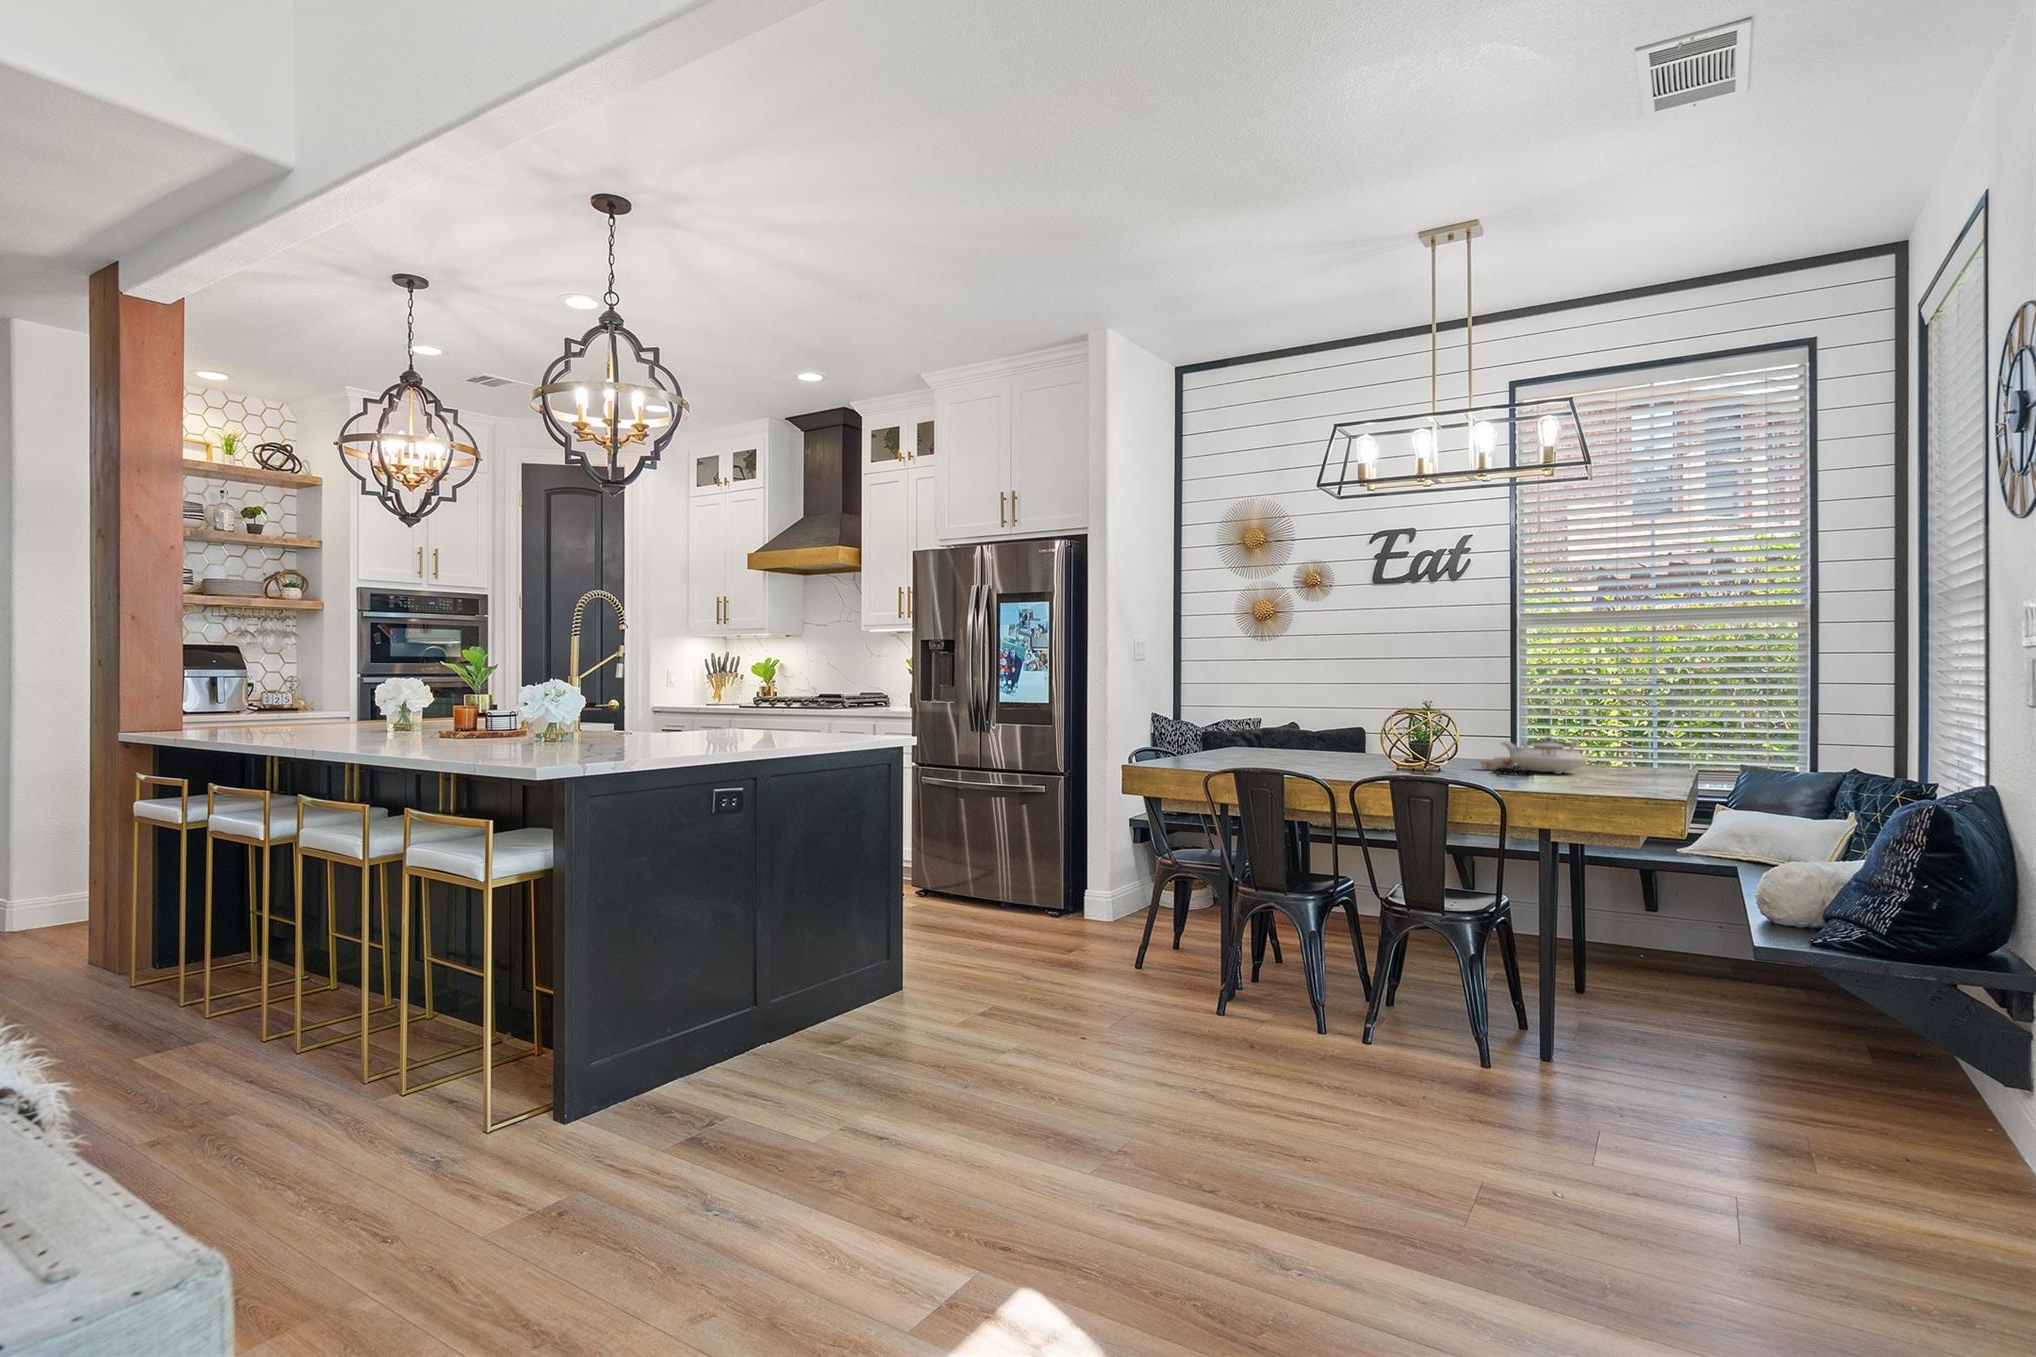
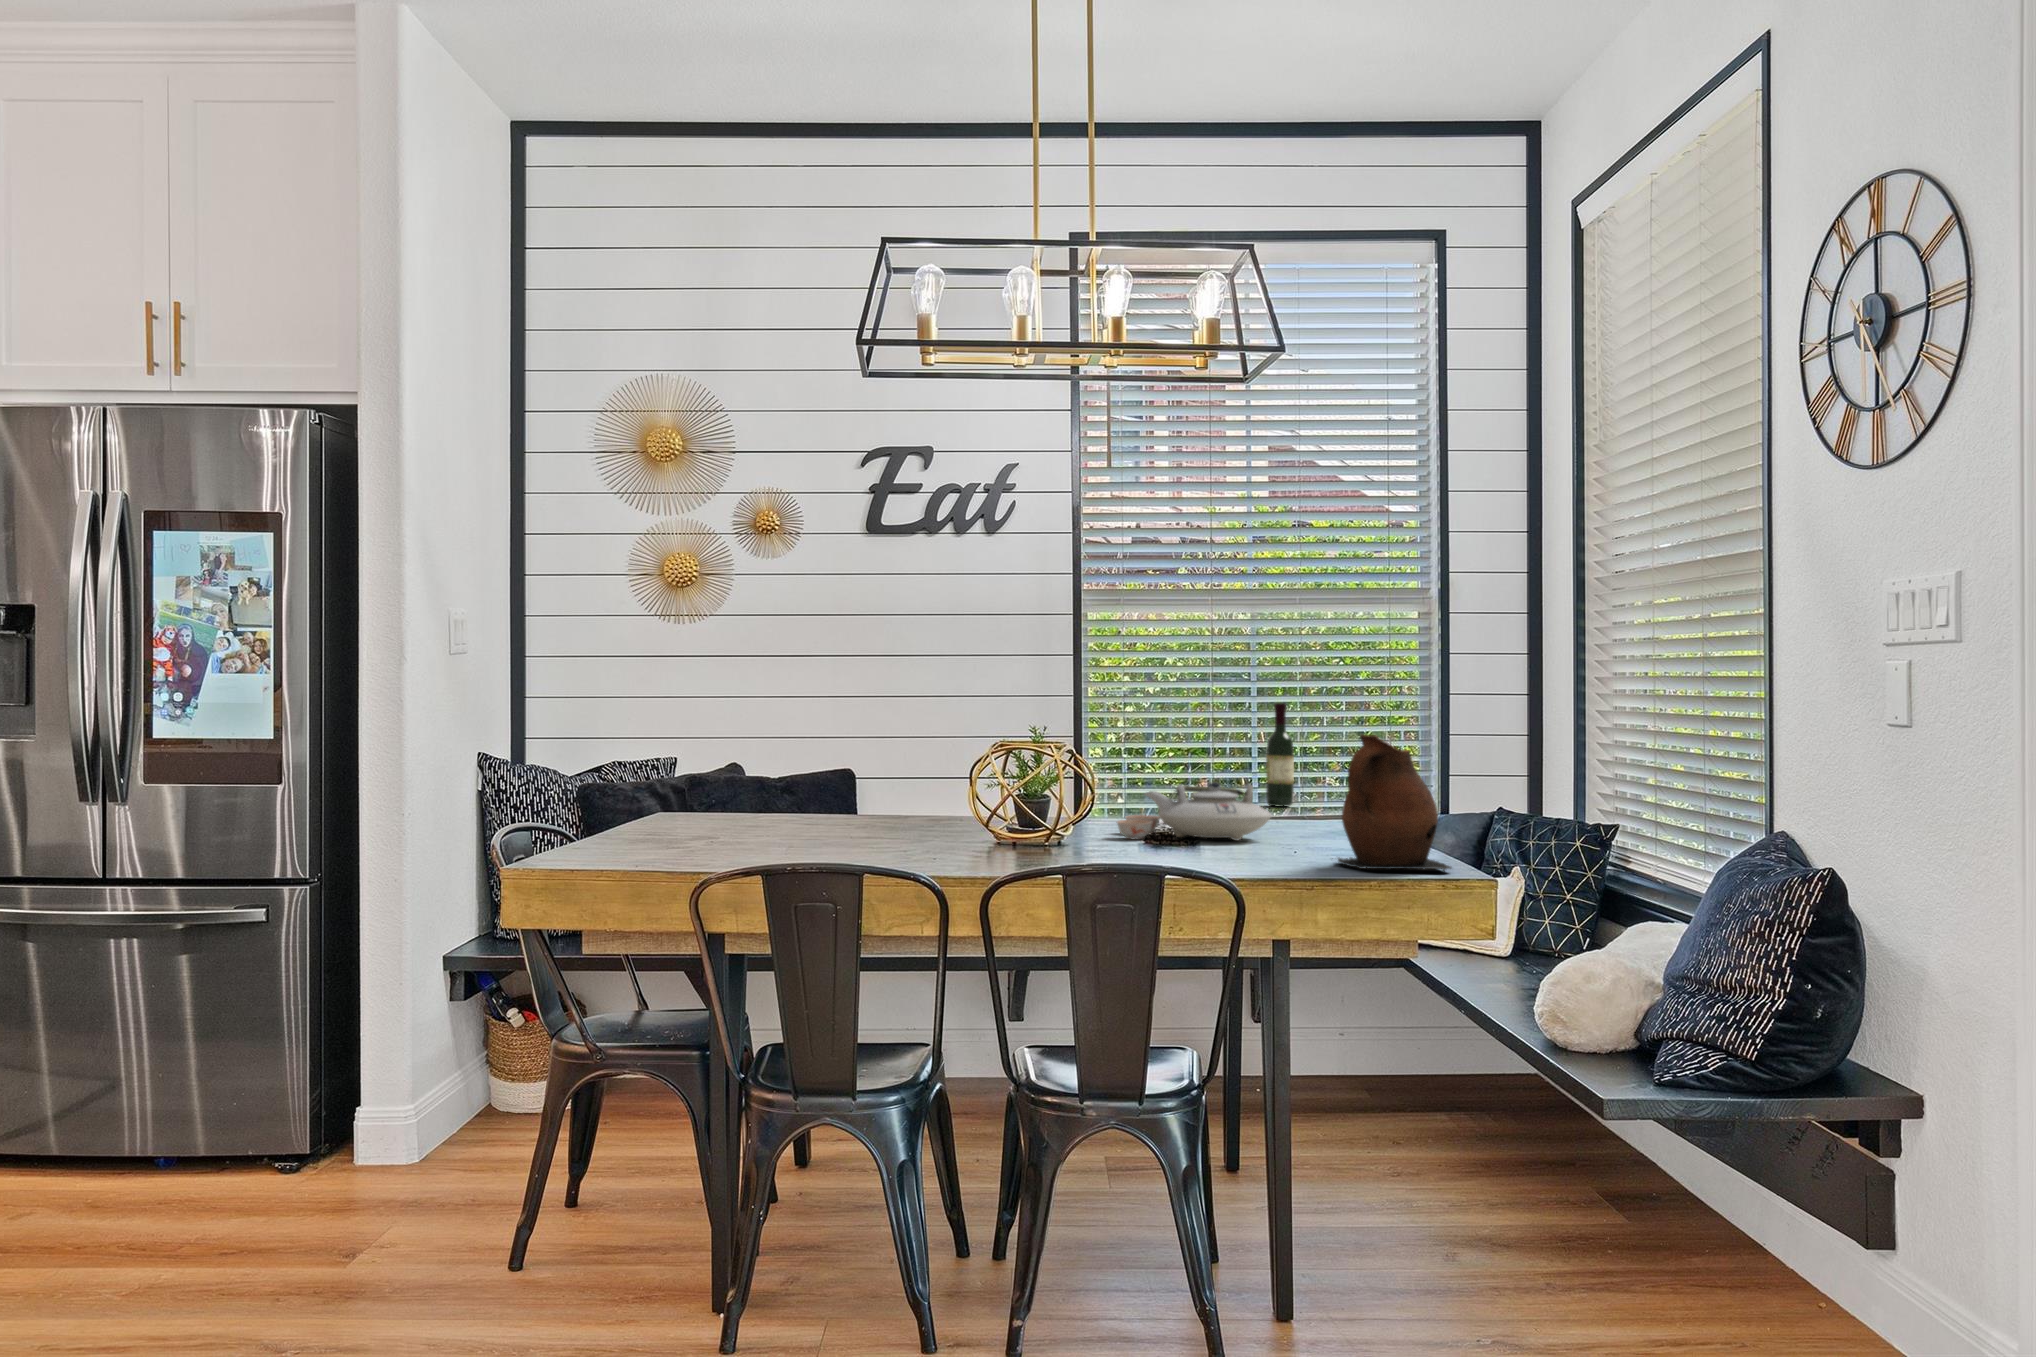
wine bottle: none [1658,689,1680,761] -> present [1266,703,1294,807]
ceramic pitcher: none [1582,706,1657,793] -> present [1338,735,1452,872]

